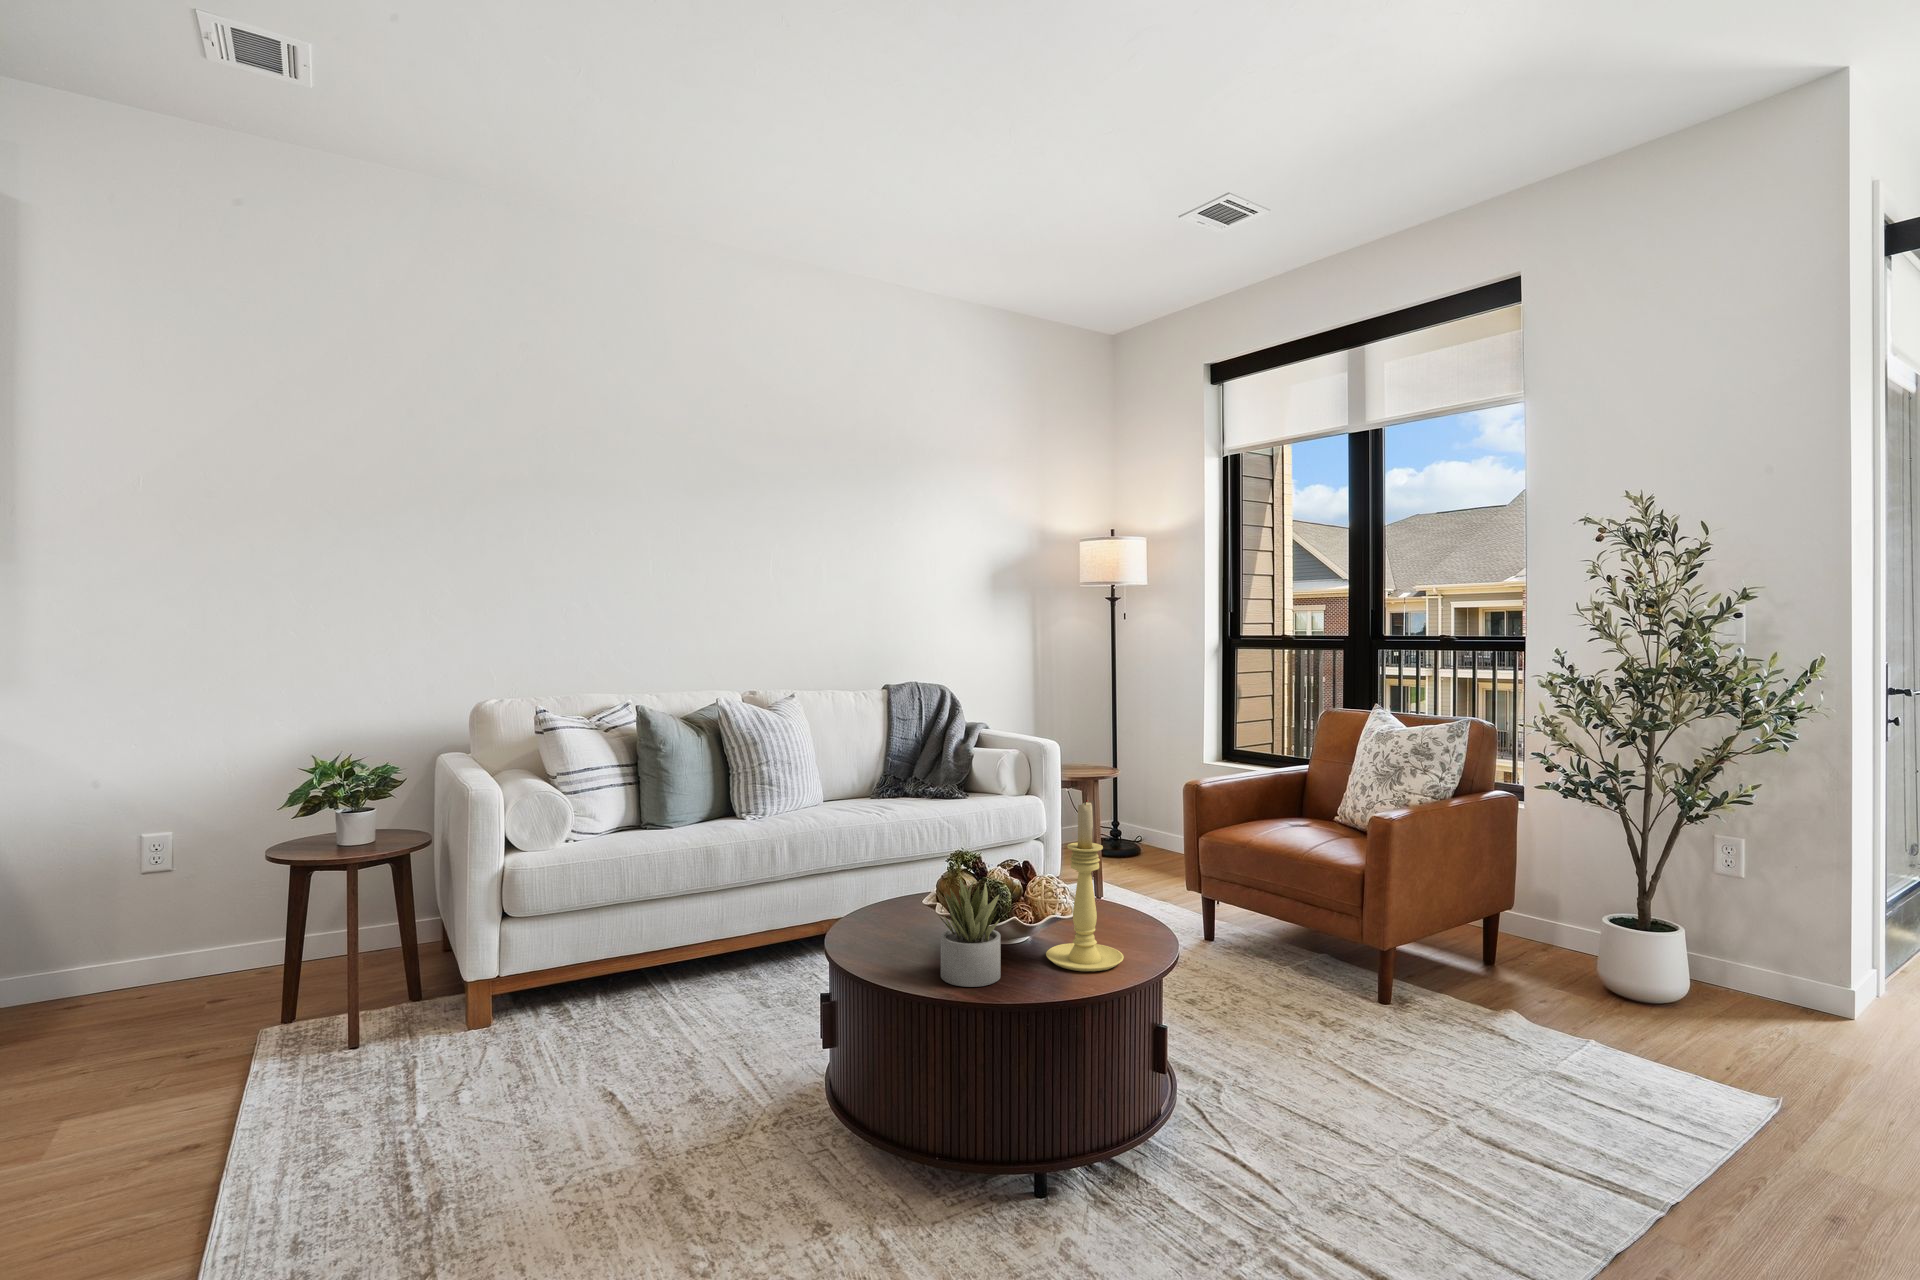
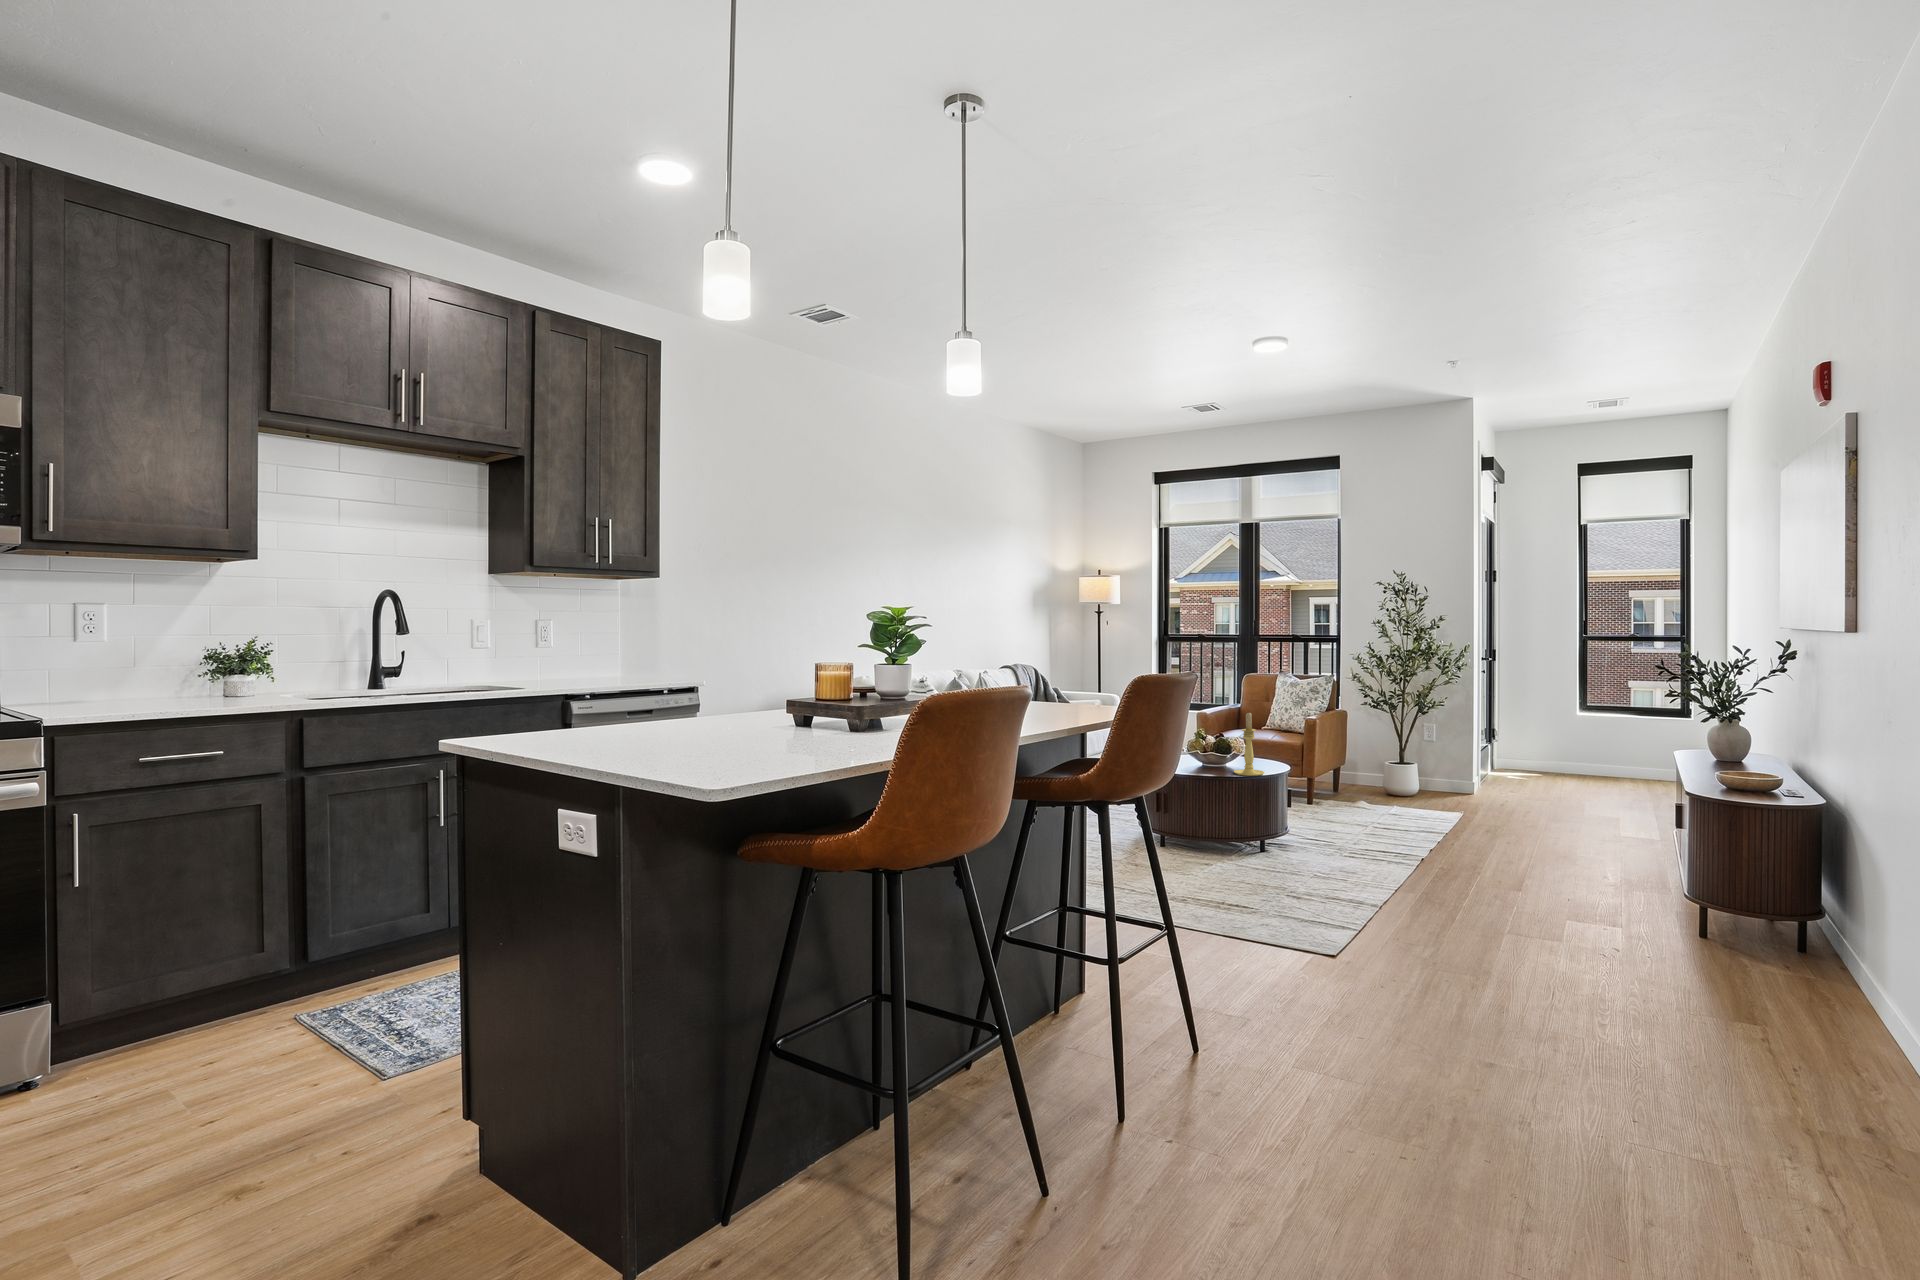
succulent plant: present [938,879,1001,987] -> none [1206,743,1234,782]

